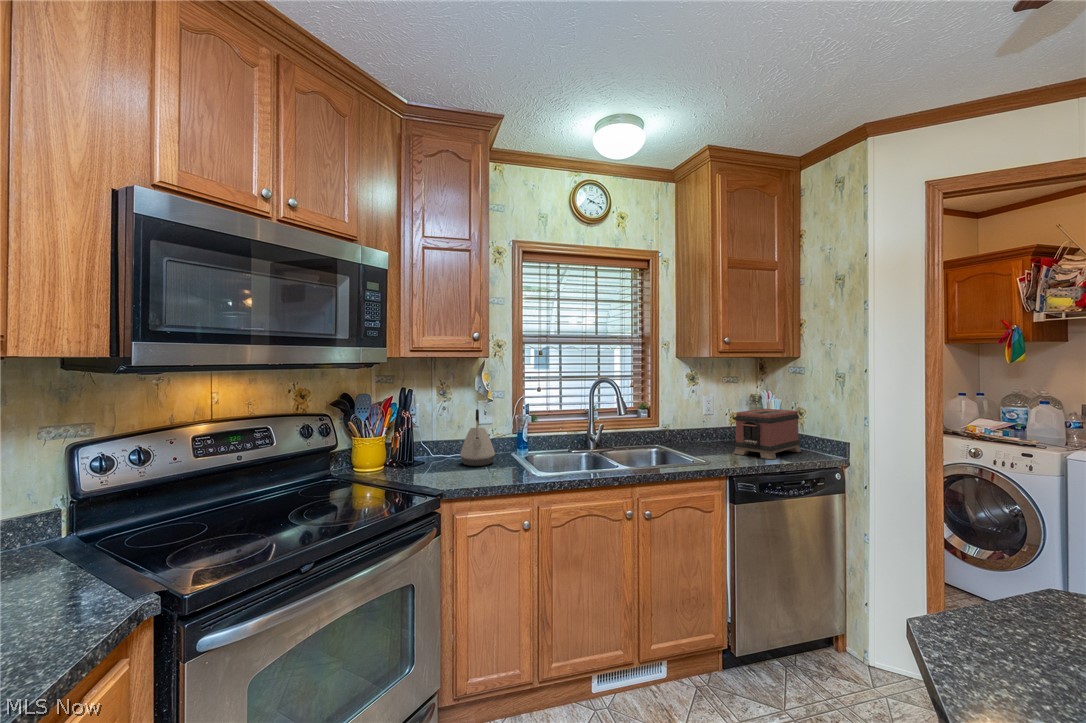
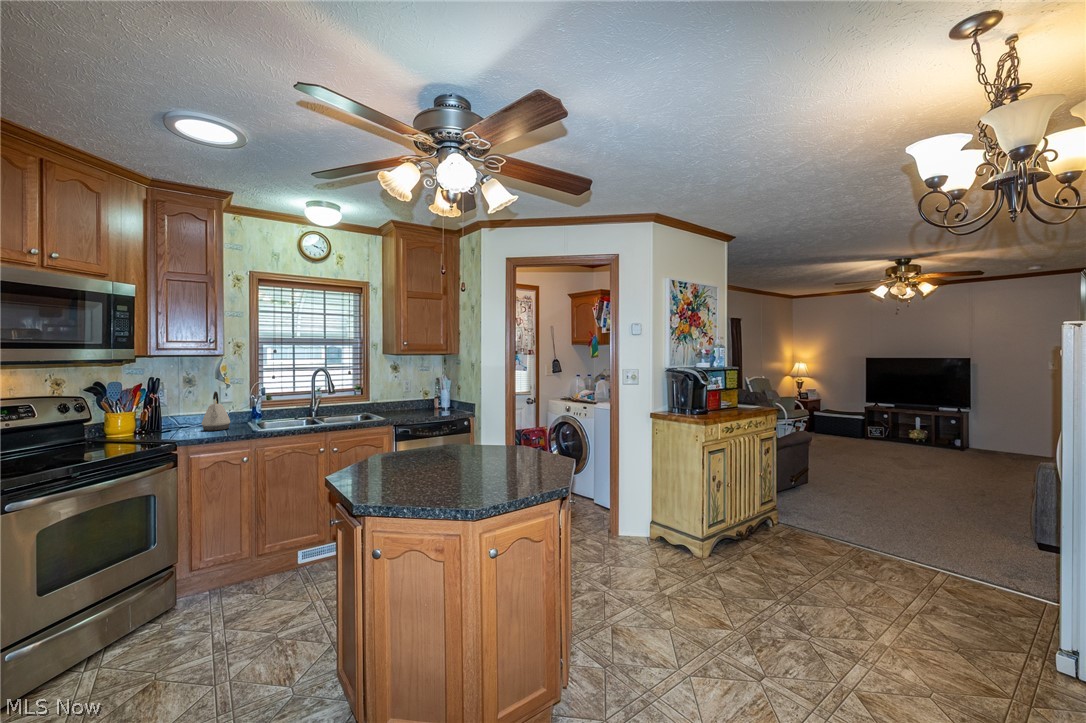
toaster: present [734,409,801,459] -> none [410,387,455,417]

